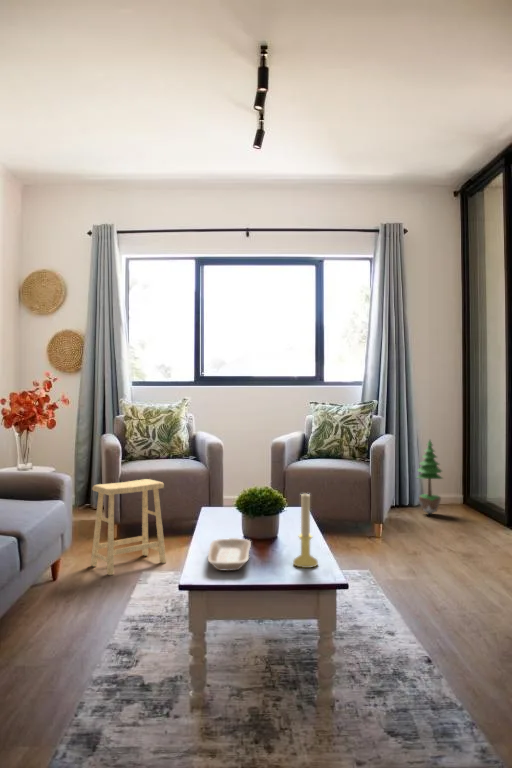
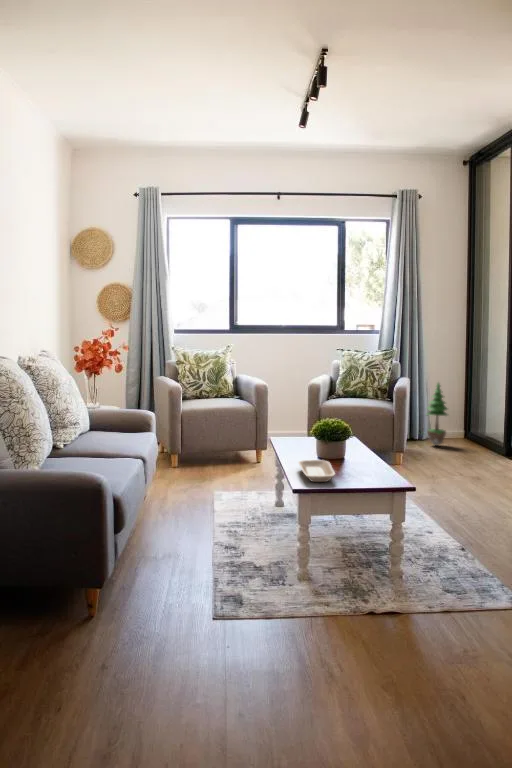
footstool: present [91,479,166,575] -> none [168,416,229,494]
candle holder: present [293,494,318,568] -> none [366,423,386,480]

